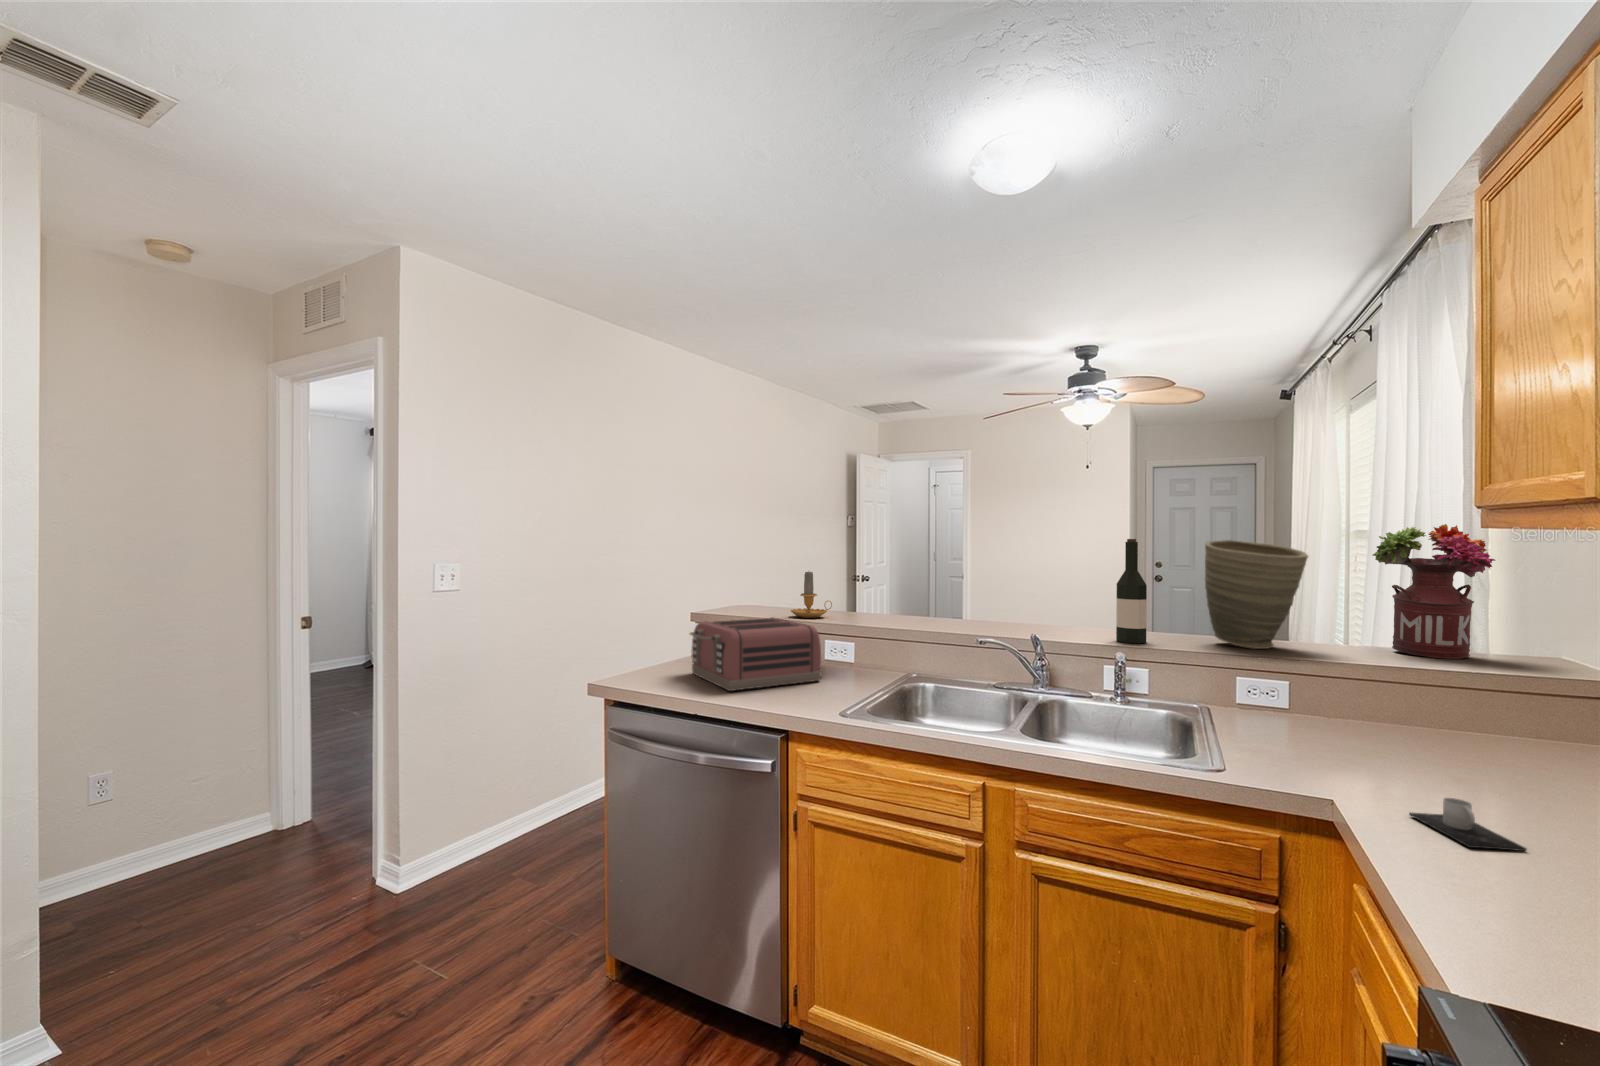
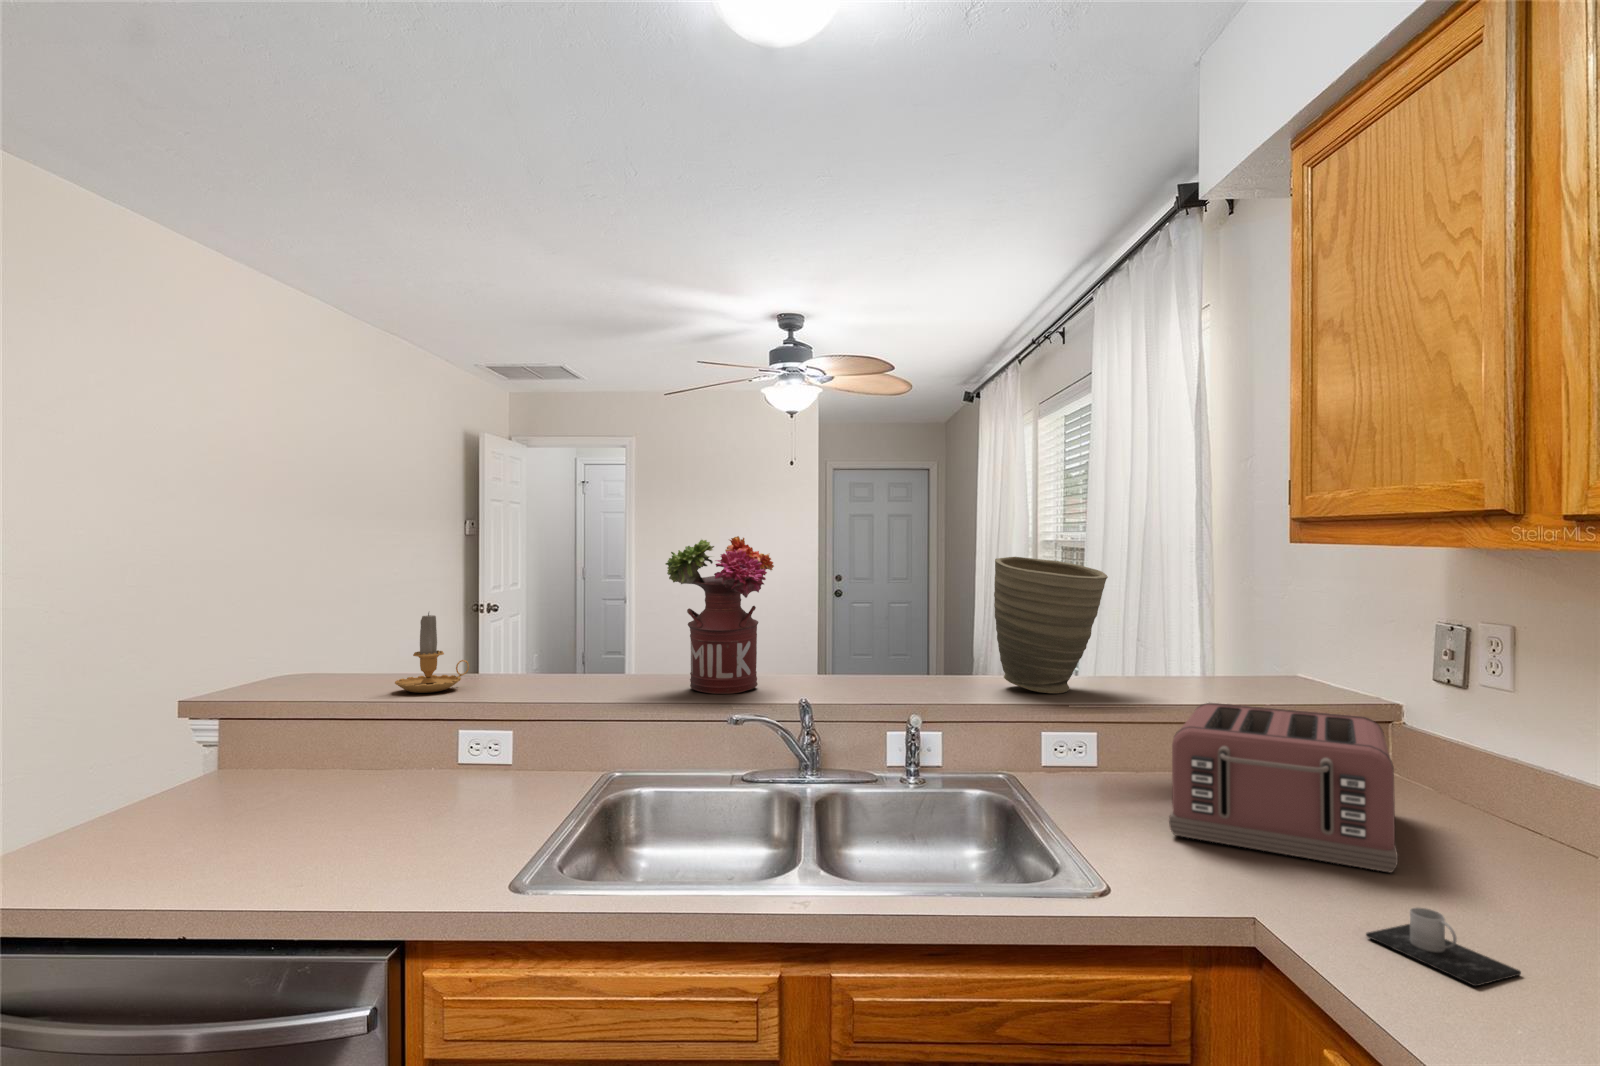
flower arrangement: present [1372,524,1495,659] -> present [665,536,774,694]
wine bottle: present [1116,539,1147,643] -> none [897,557,936,699]
toaster: present [690,617,821,691] -> present [1169,703,1398,873]

